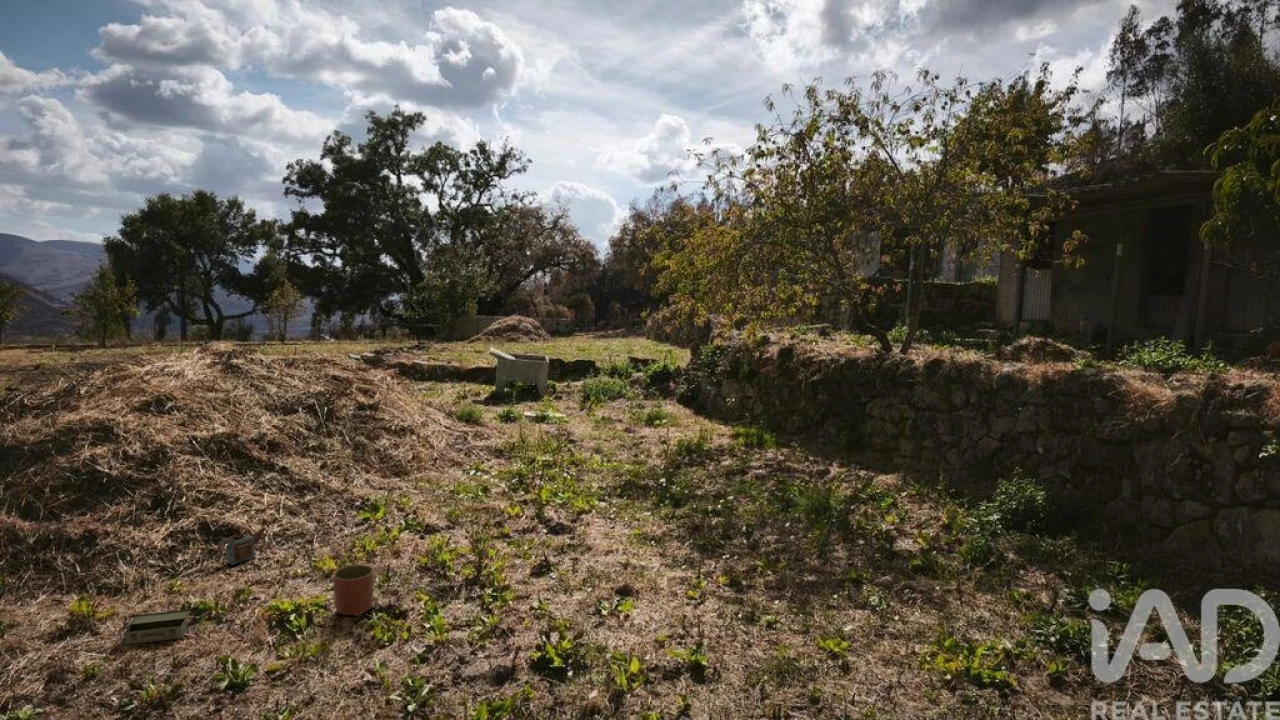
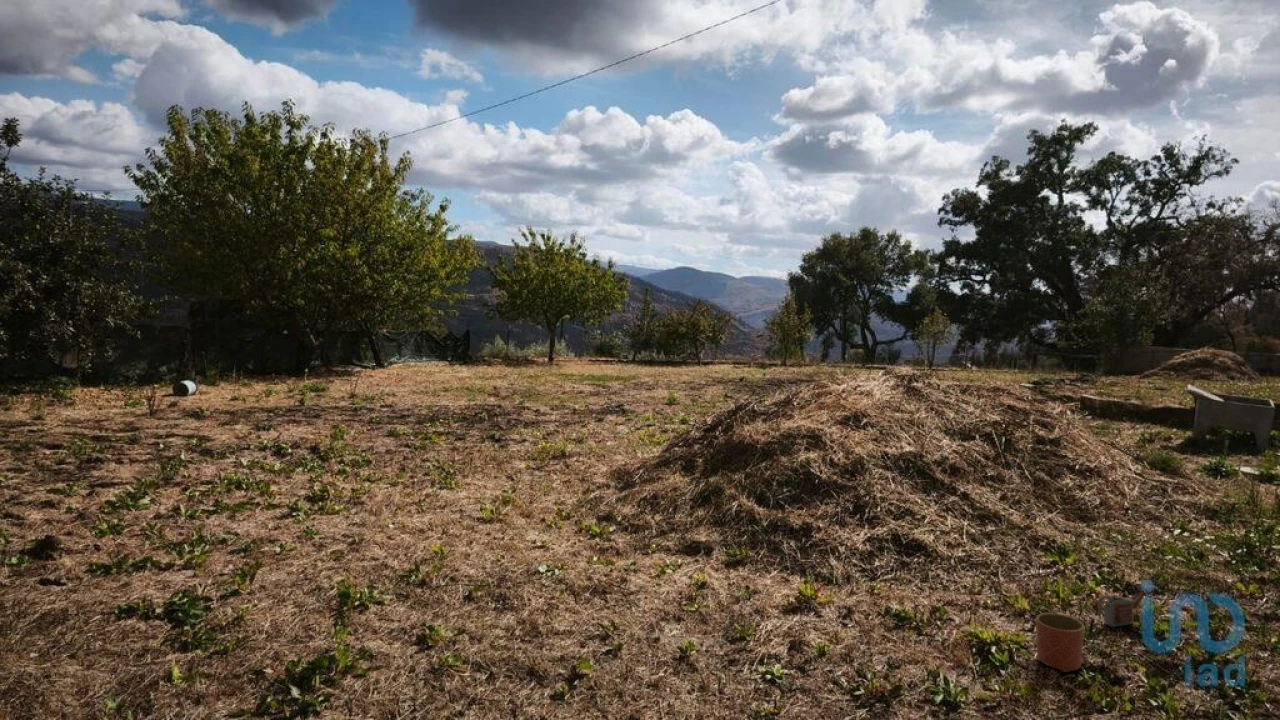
watering can: present [218,528,266,565] -> present [1097,592,1144,627]
toolbox: present [125,610,191,645] -> none [845,604,896,637]

